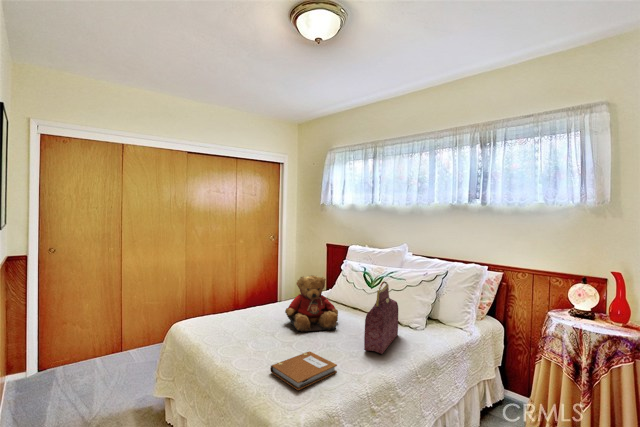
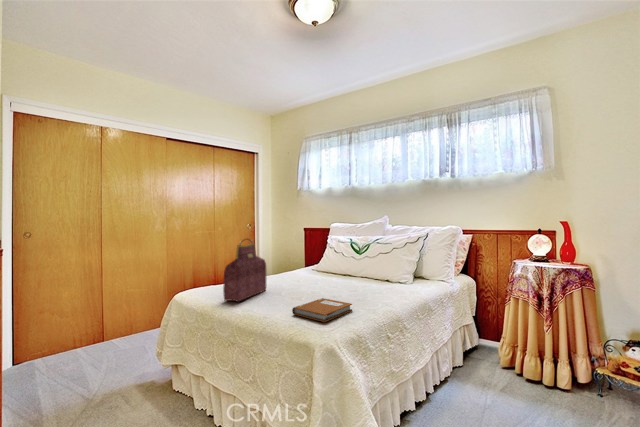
teddy bear: present [285,275,338,332] -> none [287,240,338,290]
handbag: present [364,281,398,354] -> present [223,239,266,302]

